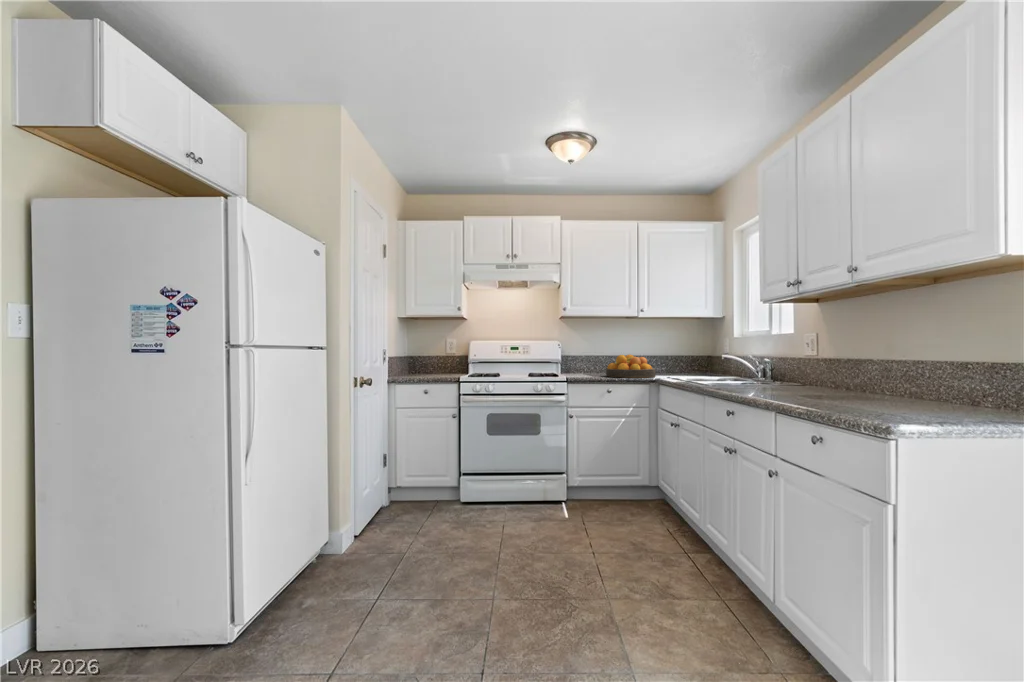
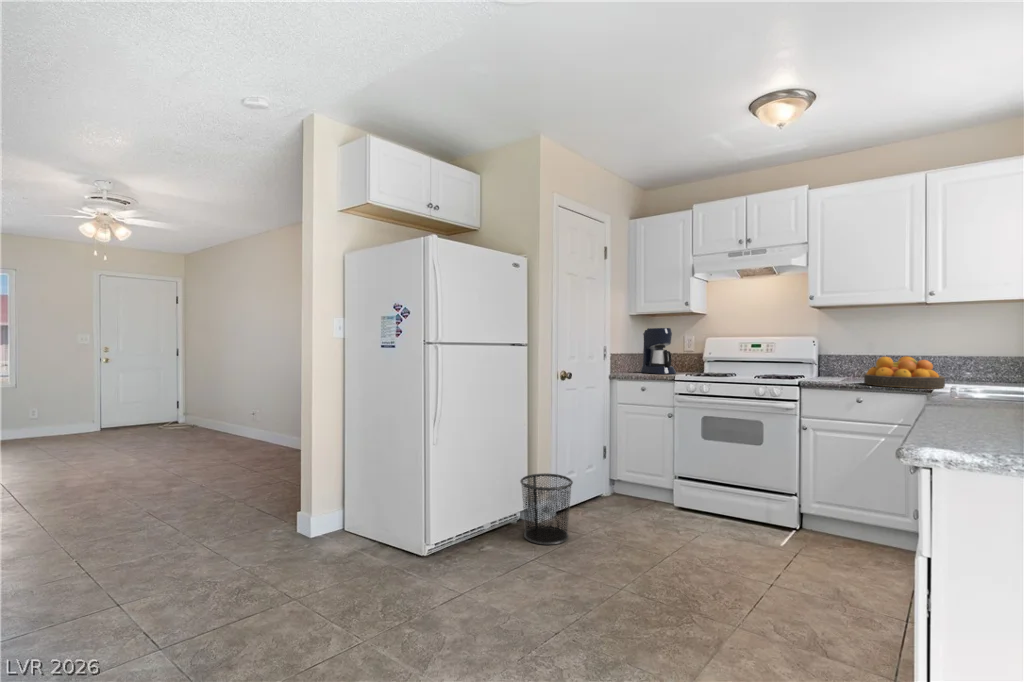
coffee maker: none [416,331,450,377] -> present [640,328,676,374]
waste bin: none [331,495,394,580] -> present [520,473,573,545]

